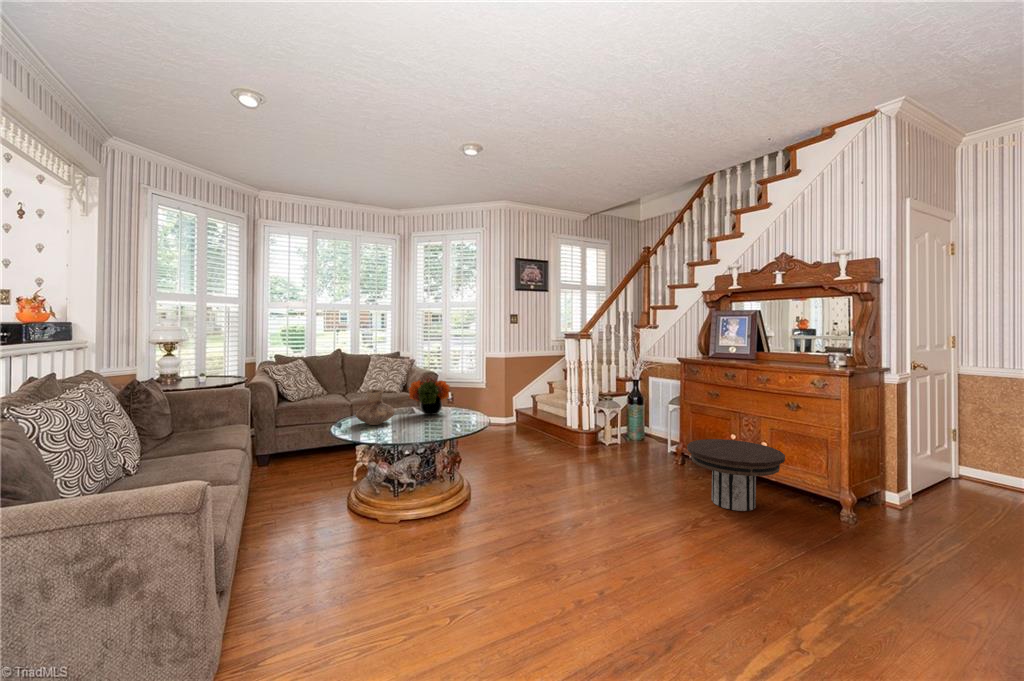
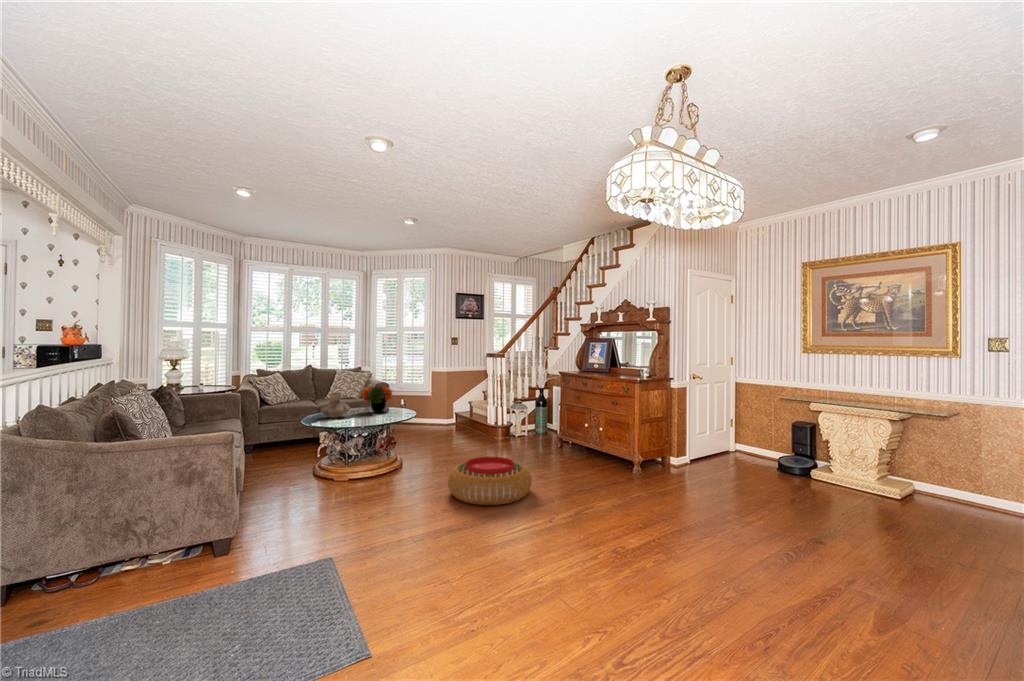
side table: present [687,439,785,511] -> none [553,427,613,472]
pouf: none [553,493,691,585] -> present [448,457,532,505]

